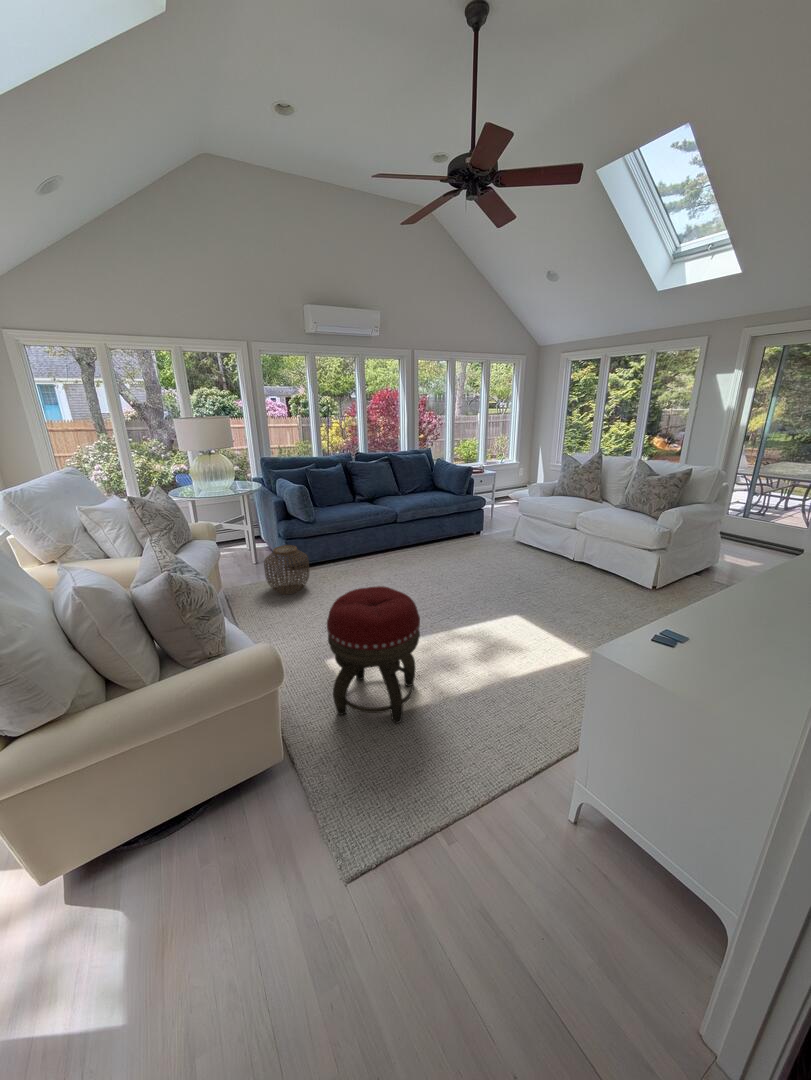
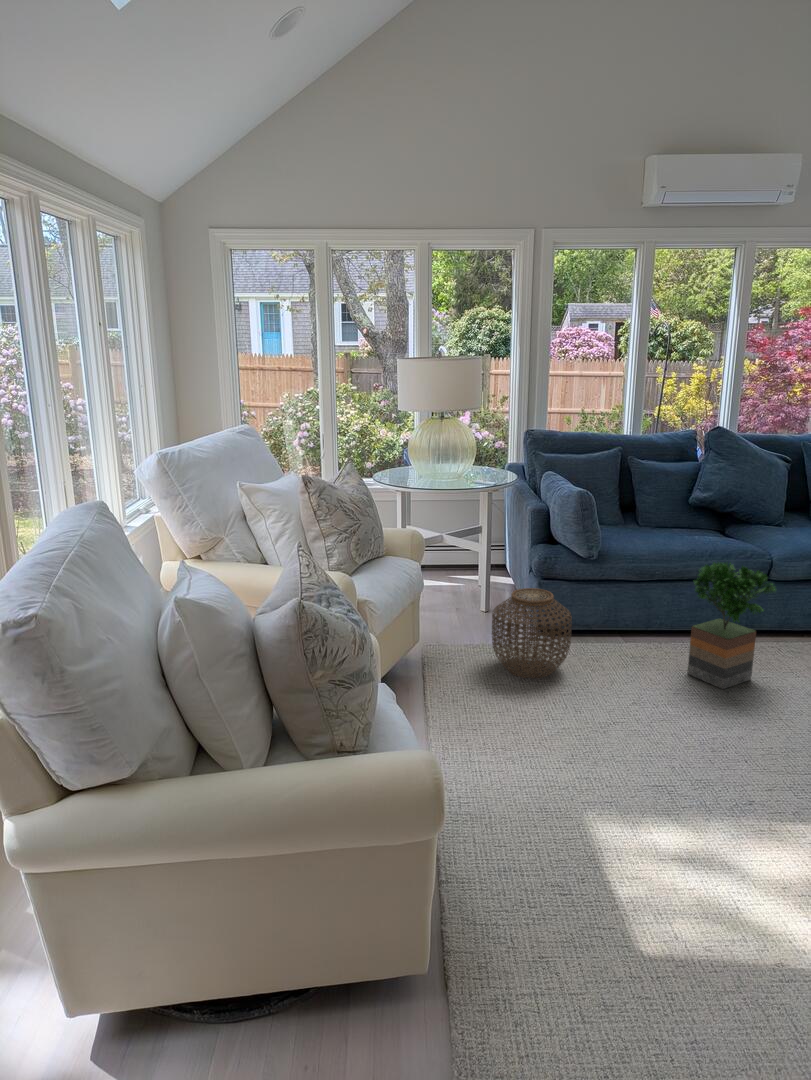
potted tree: none [365,516,404,579] -> present [688,562,775,689]
footstool: present [327,586,420,723] -> none [549,695,751,989]

